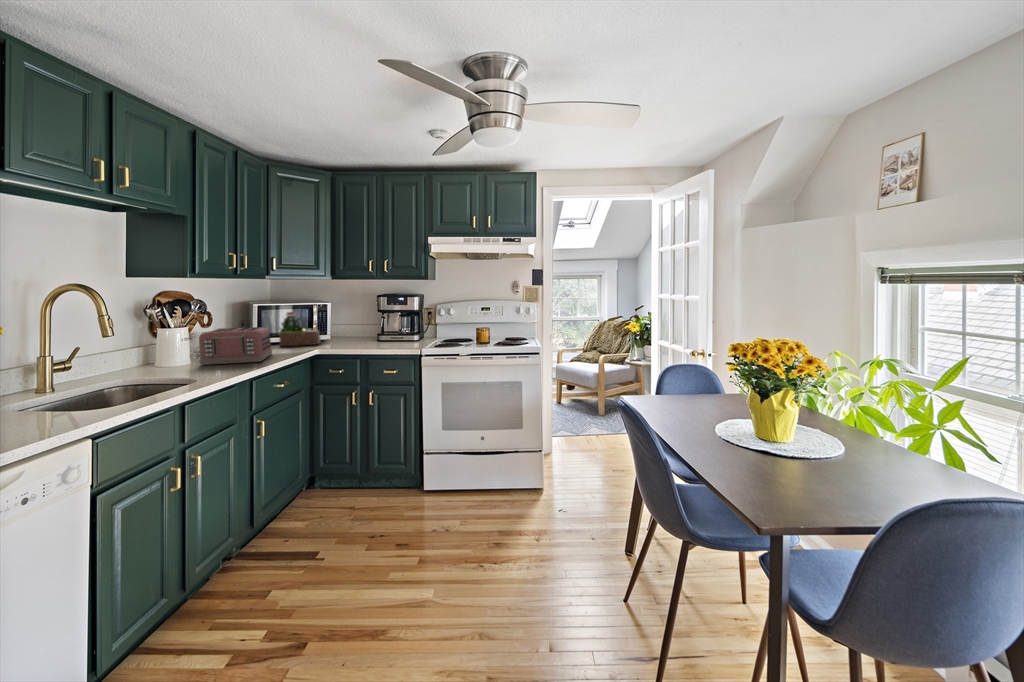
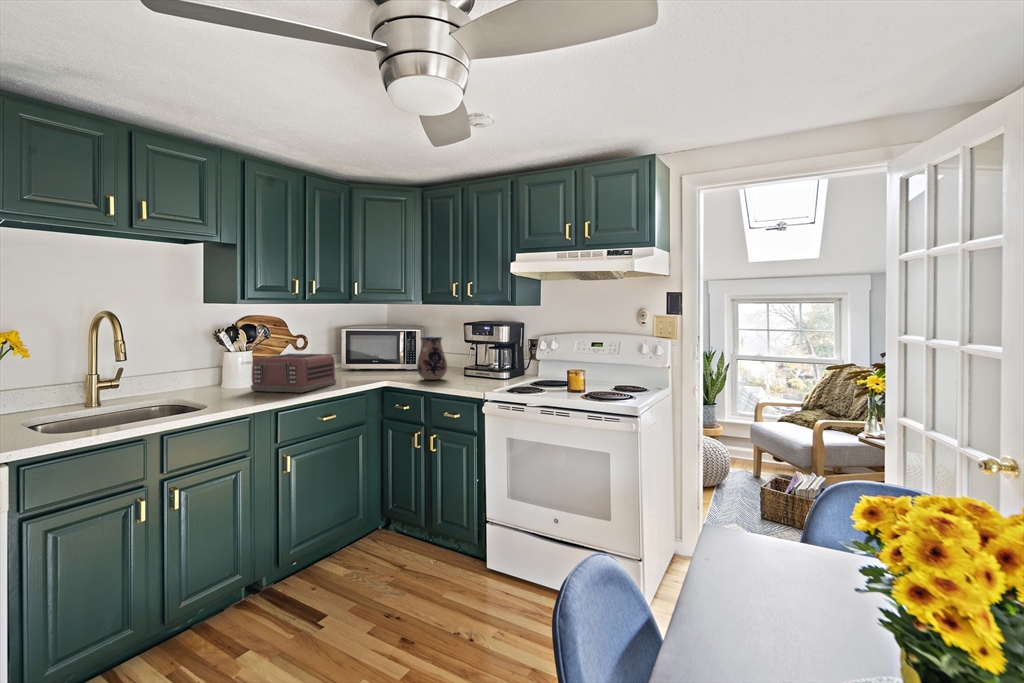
ceramic pitcher: none [340,309,367,345] -> present [417,337,447,380]
succulent plant: present [279,312,320,346] -> none [363,338,412,376]

